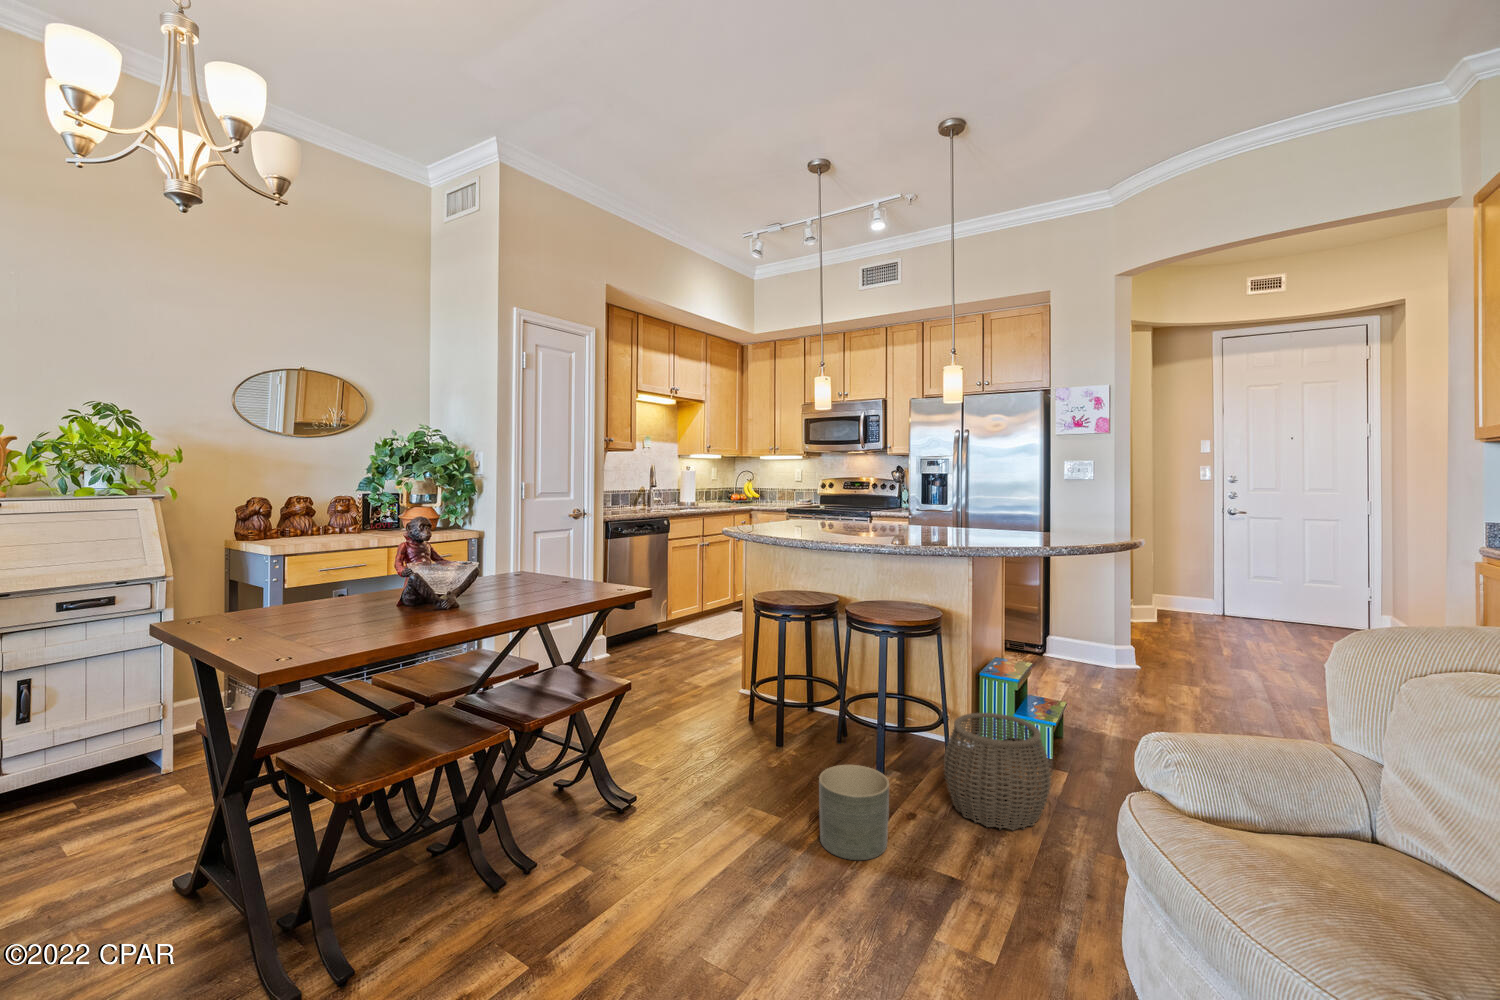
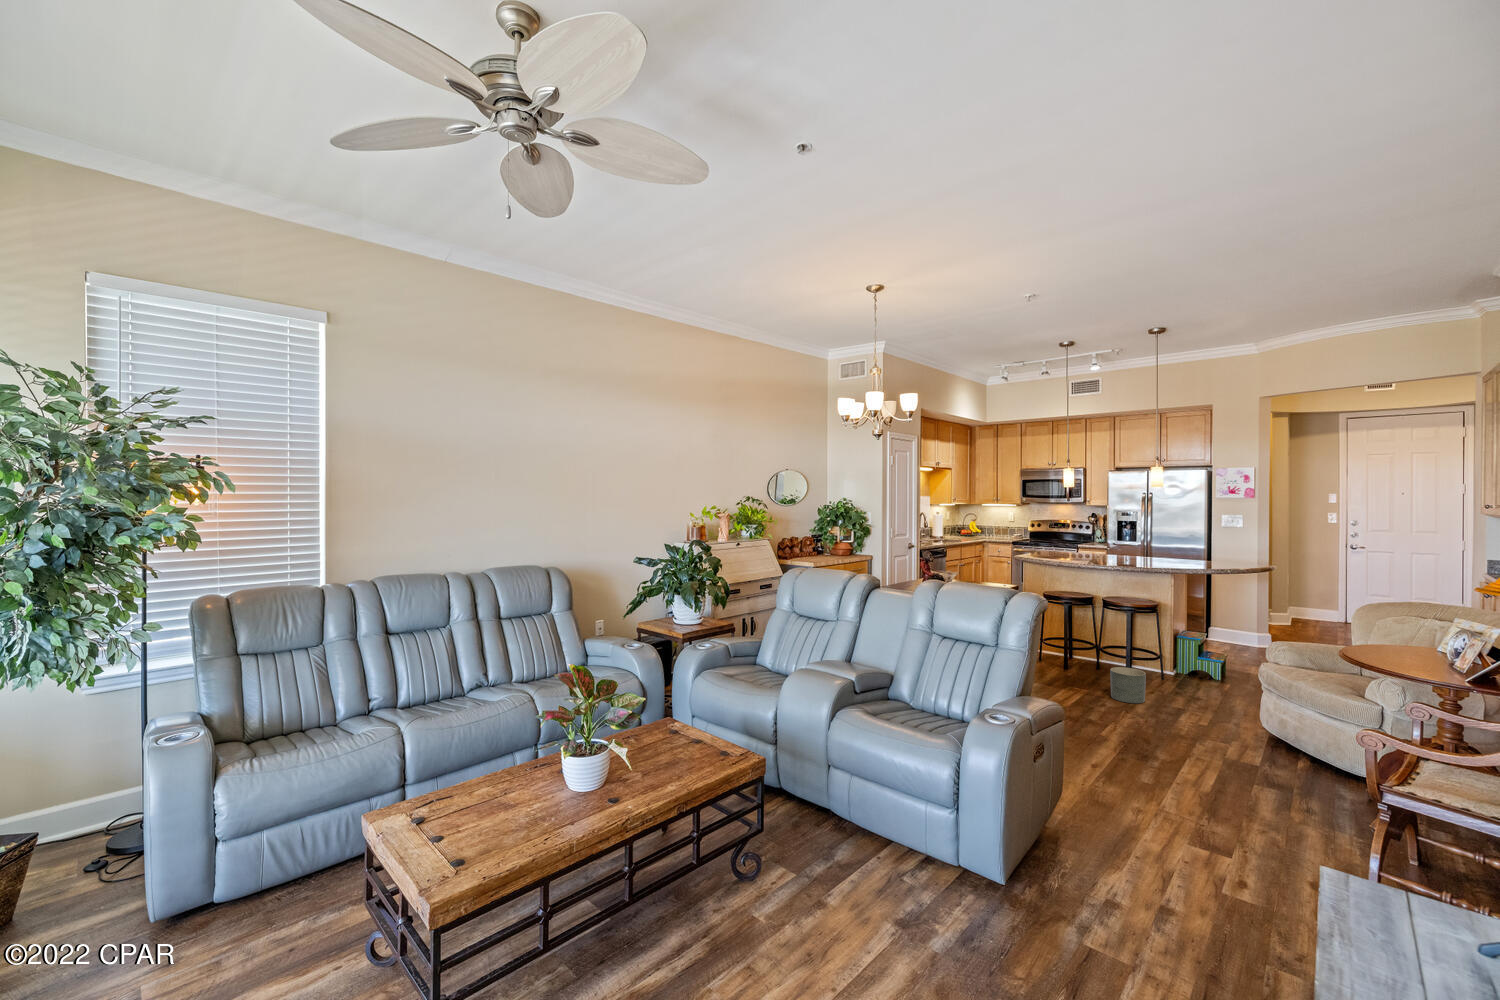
woven basket: present [944,713,1051,830] -> none [1166,650,1223,700]

